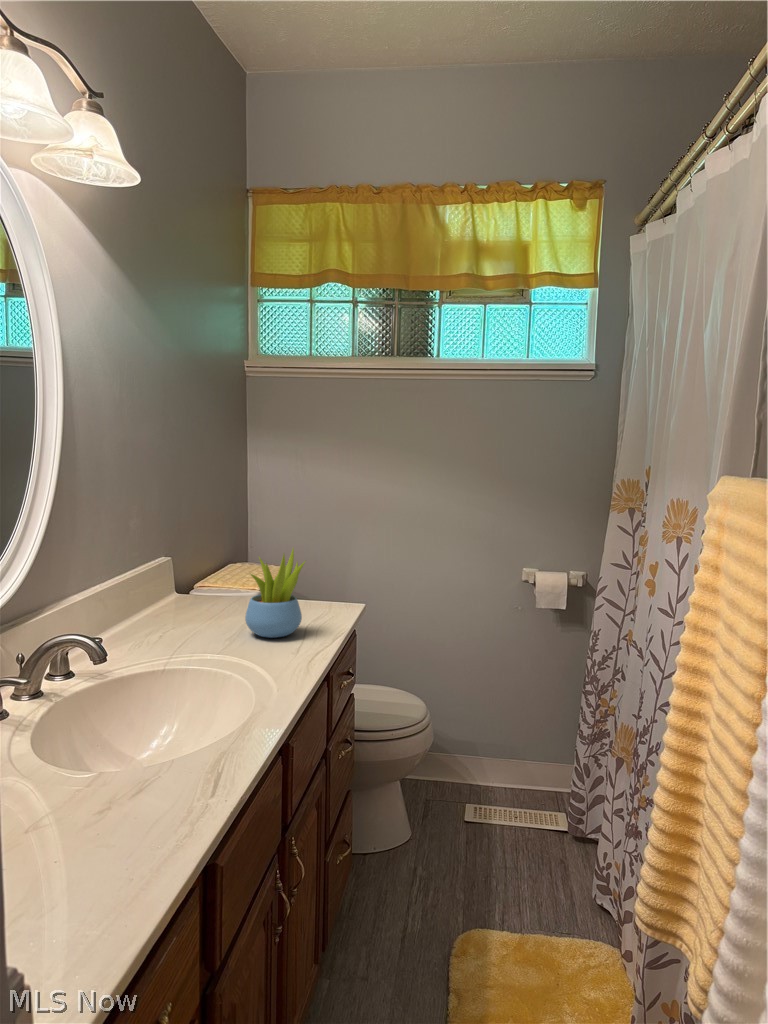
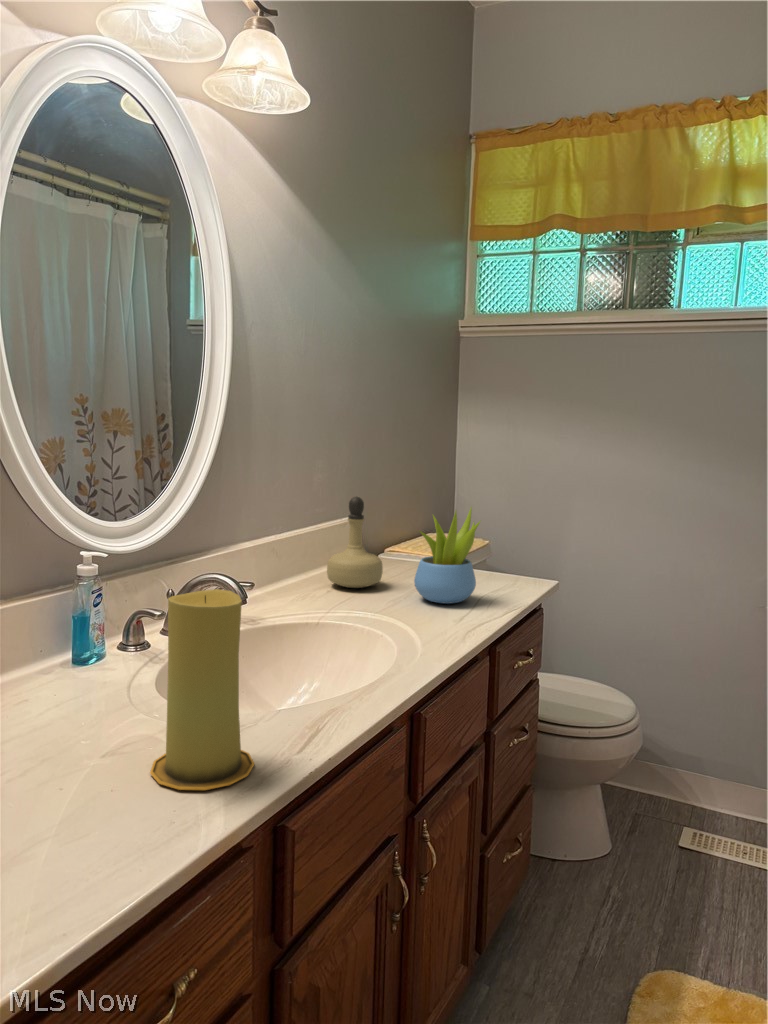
perfume bottle: none [156,543,211,630] -> present [327,497,383,588]
candle: none [79,661,176,850] -> present [150,589,254,790]

